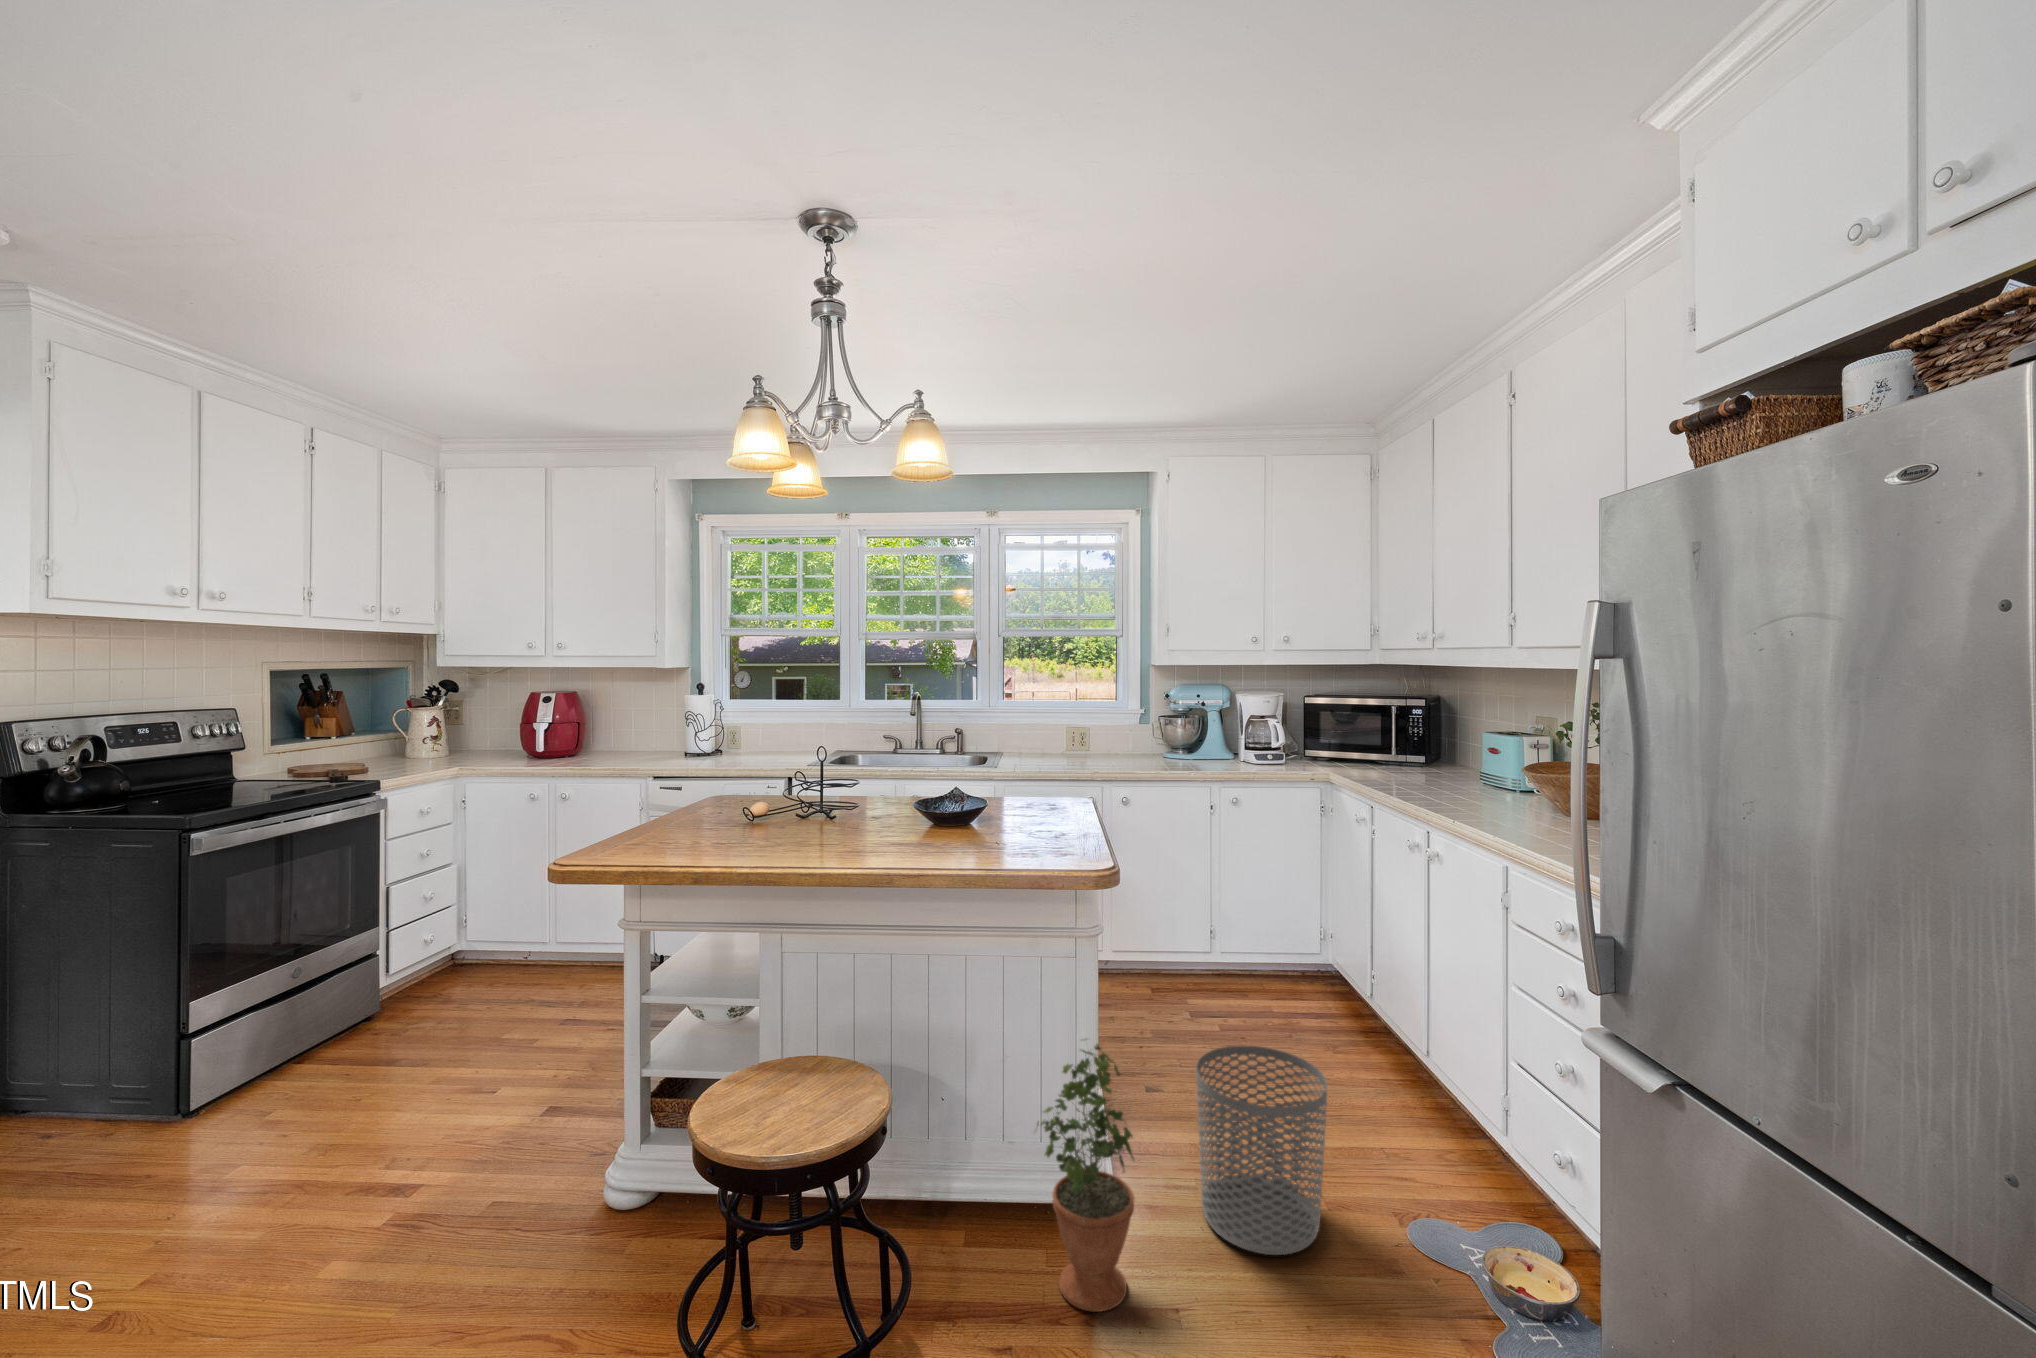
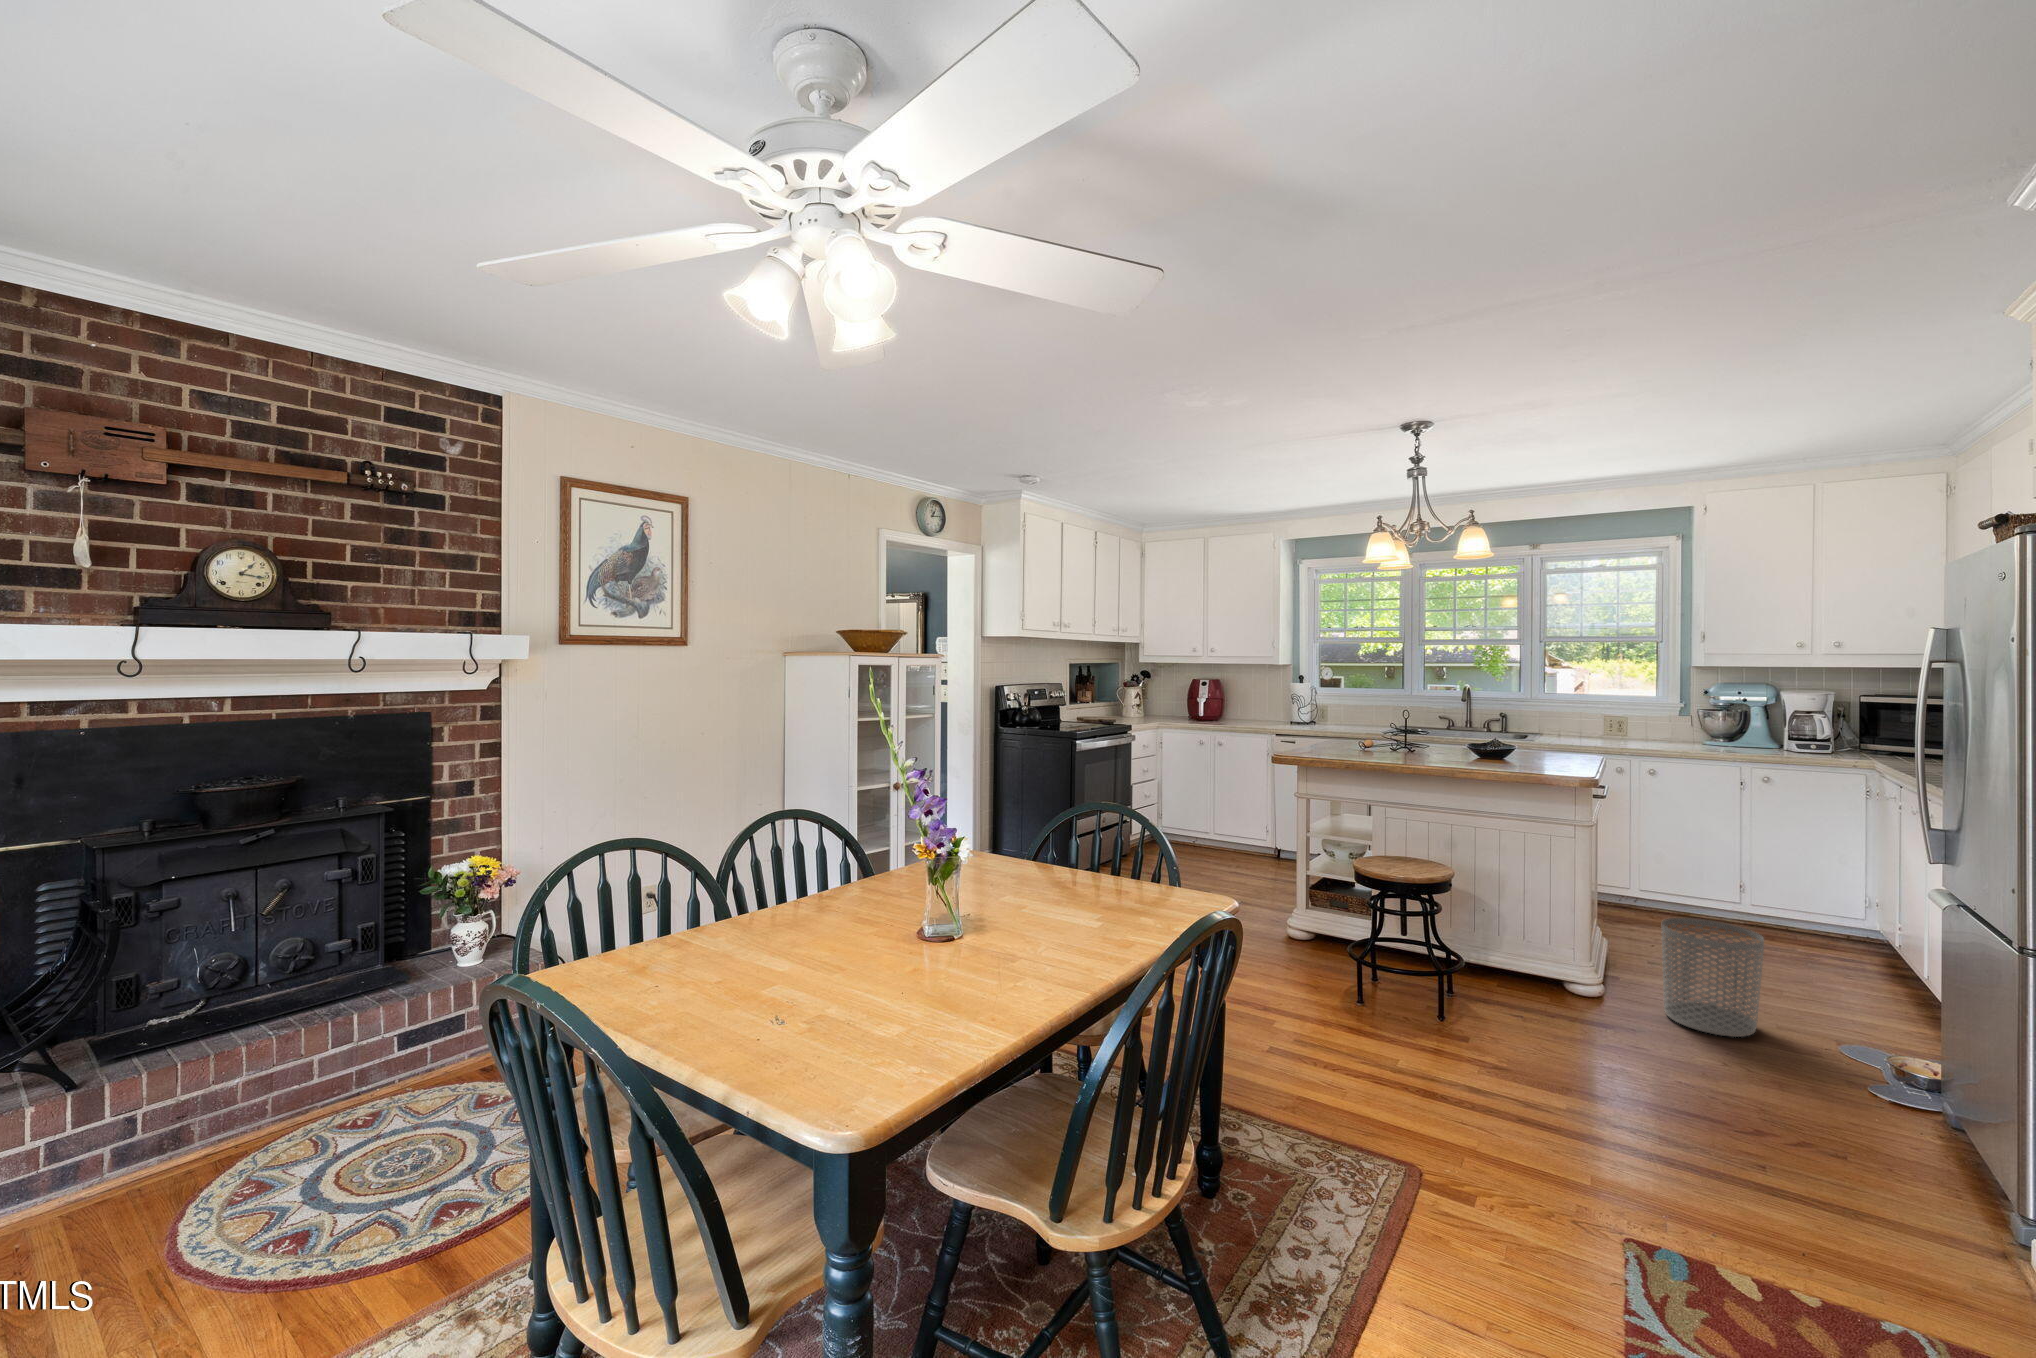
potted plant: present [1037,1044,1134,1312] -> none [1538,882,1605,1024]

